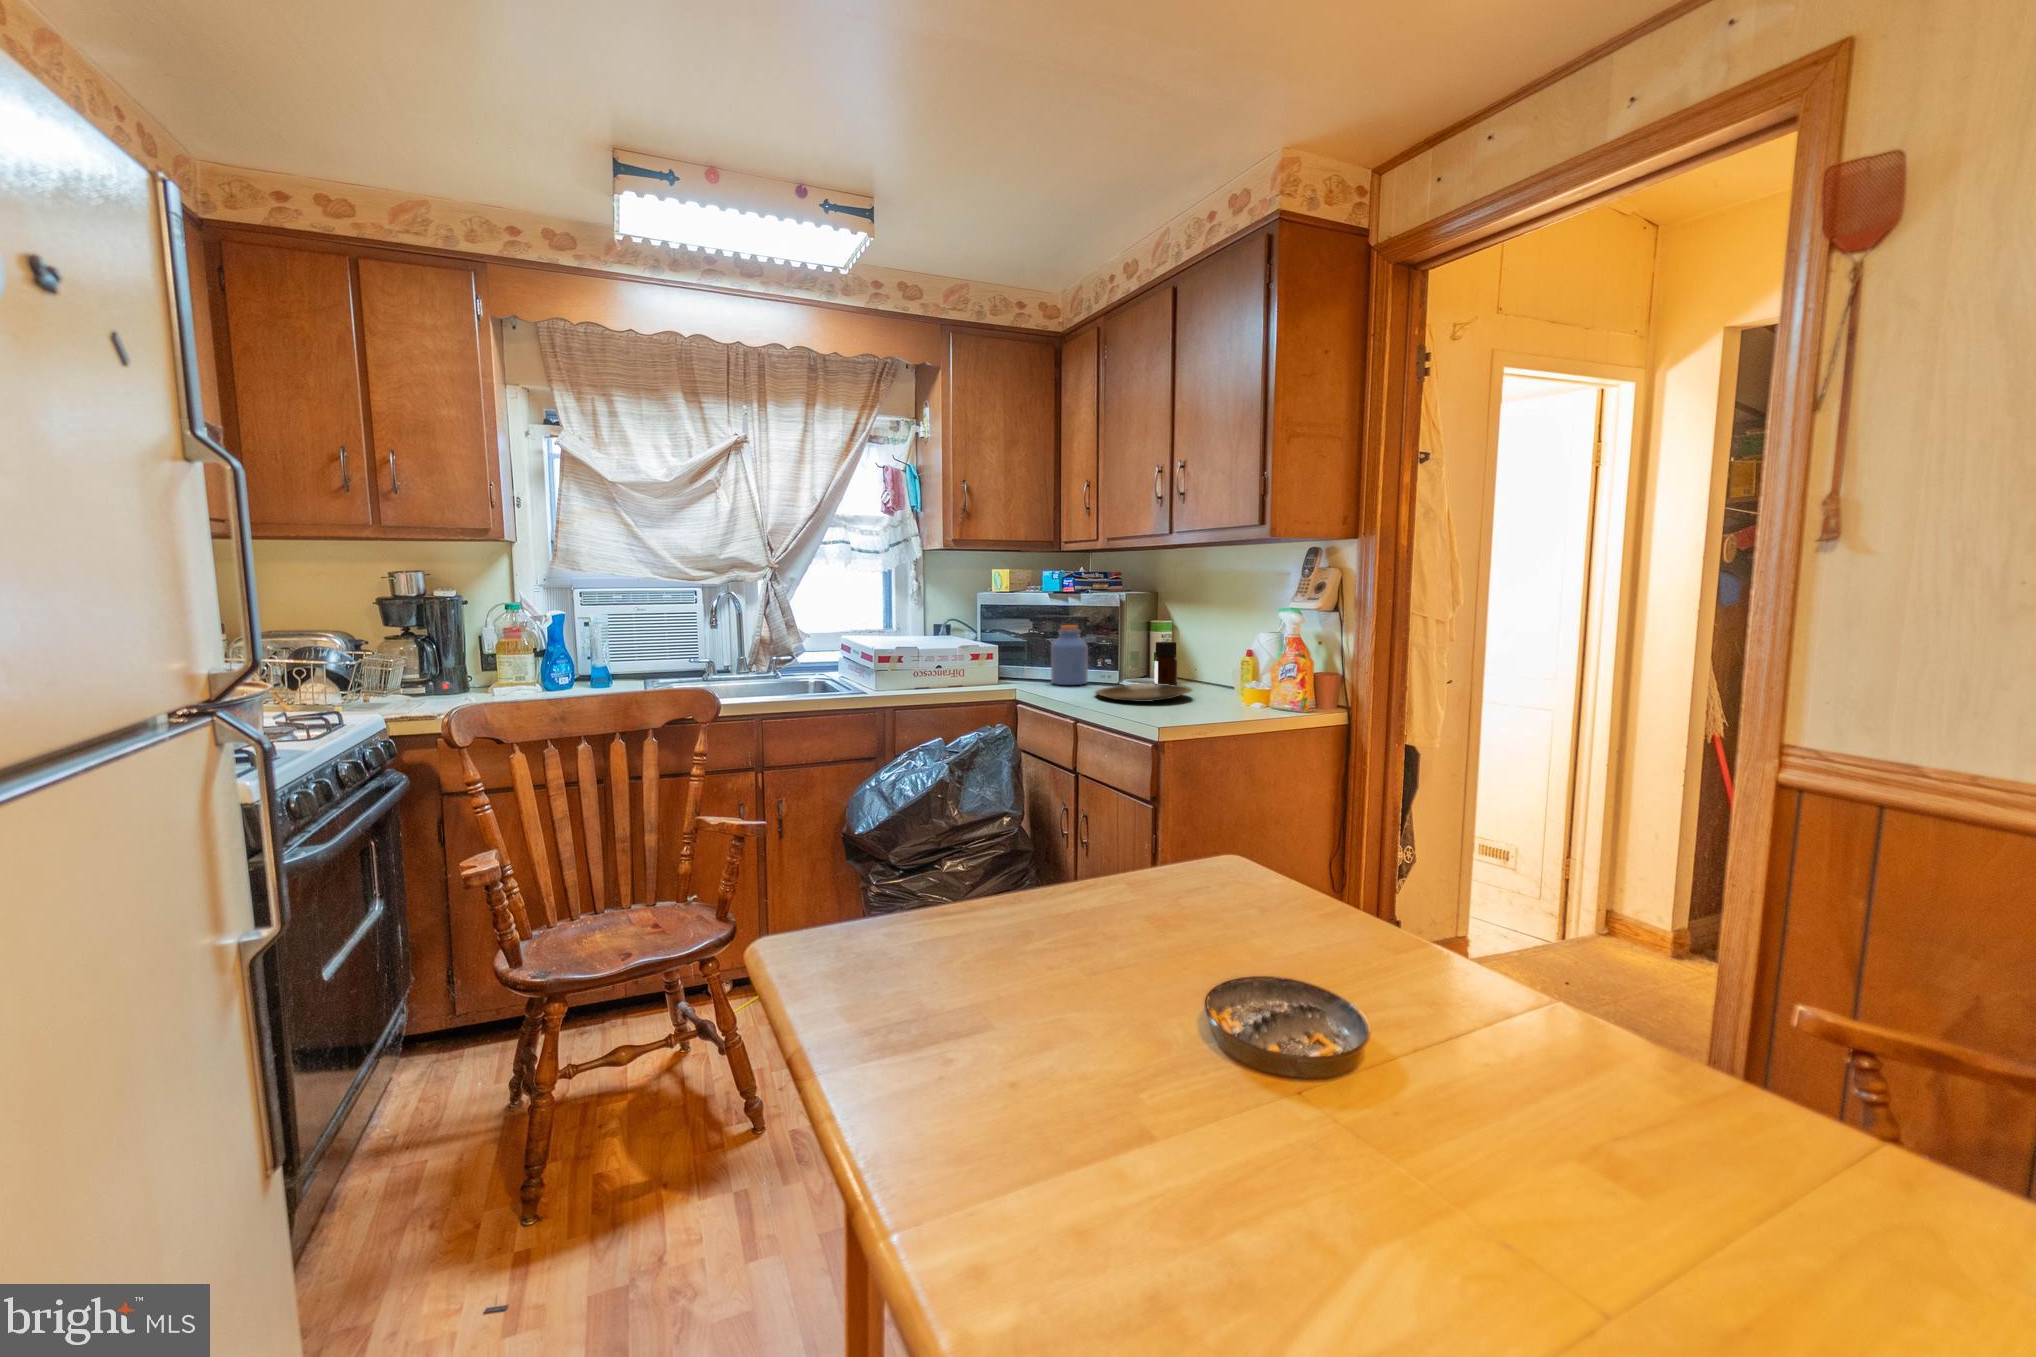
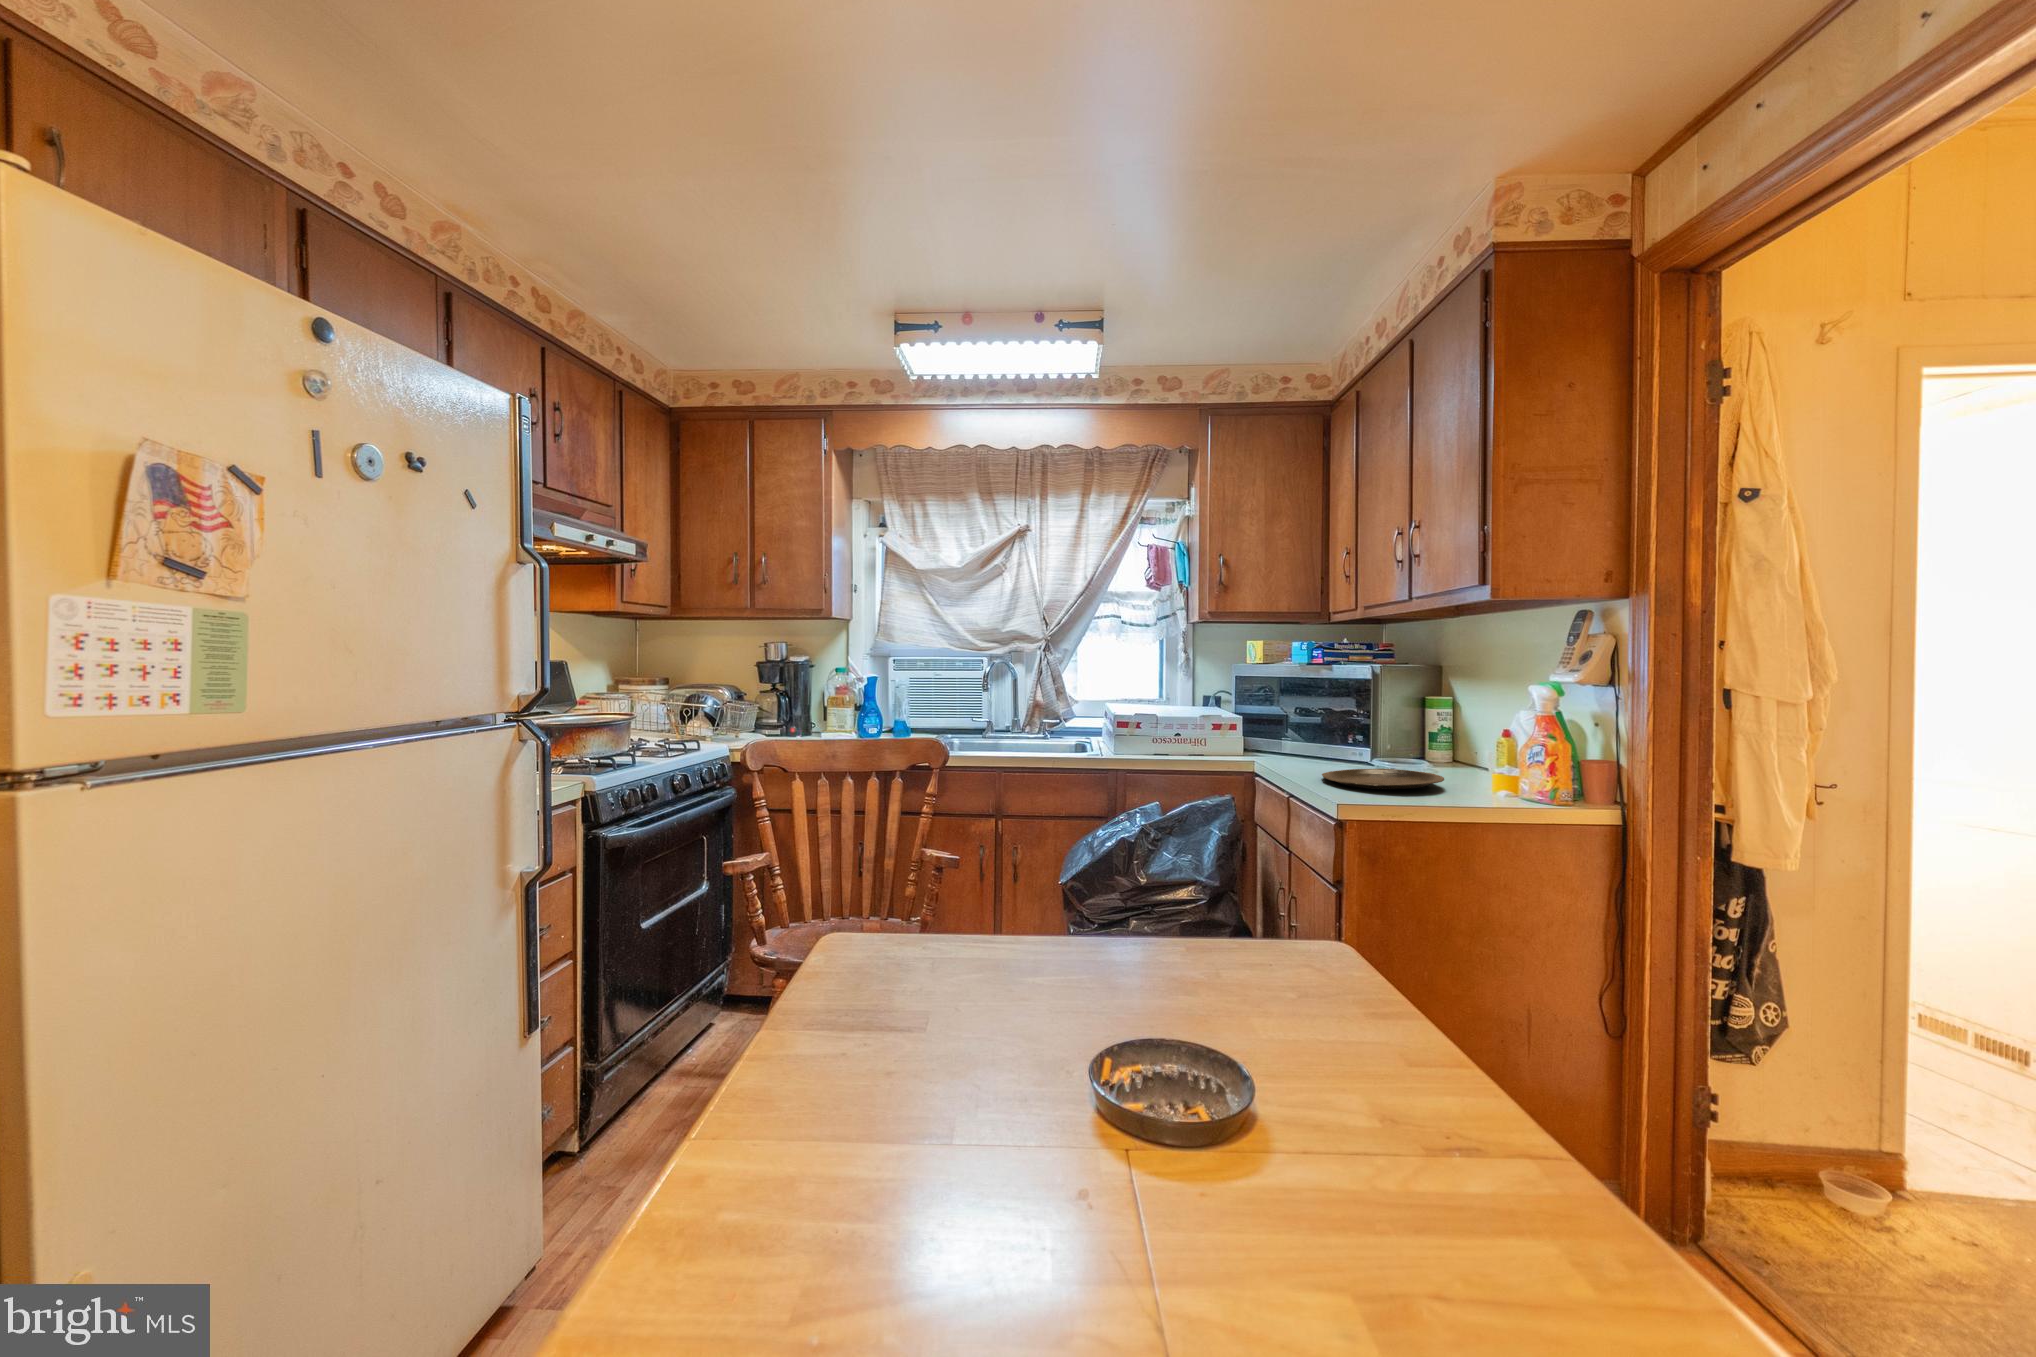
jar: present [1051,625,1088,685] -> none [1290,700,1333,764]
bottle: present [1154,642,1177,684] -> none [1416,723,1446,772]

